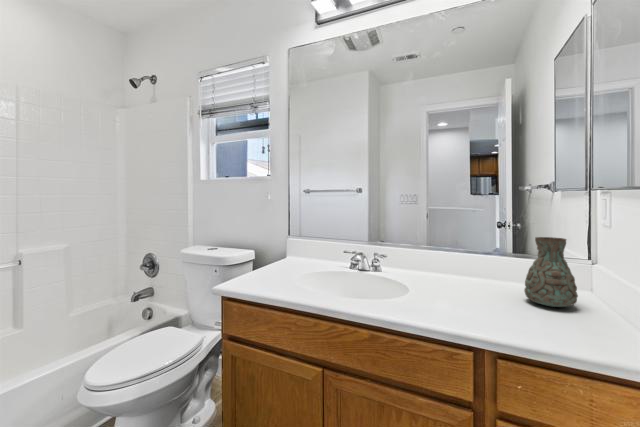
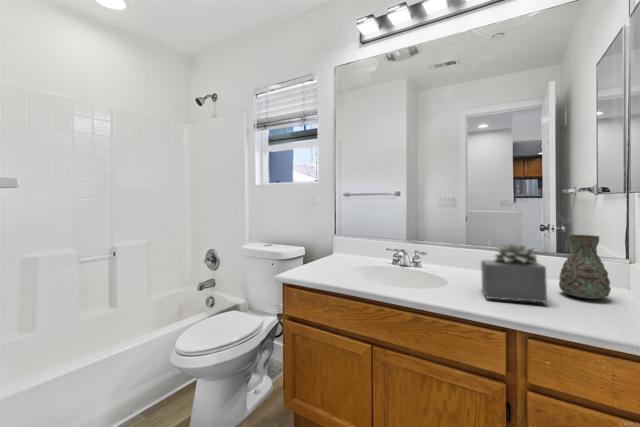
succulent plant: none [444,245,518,315] -> present [481,243,547,302]

